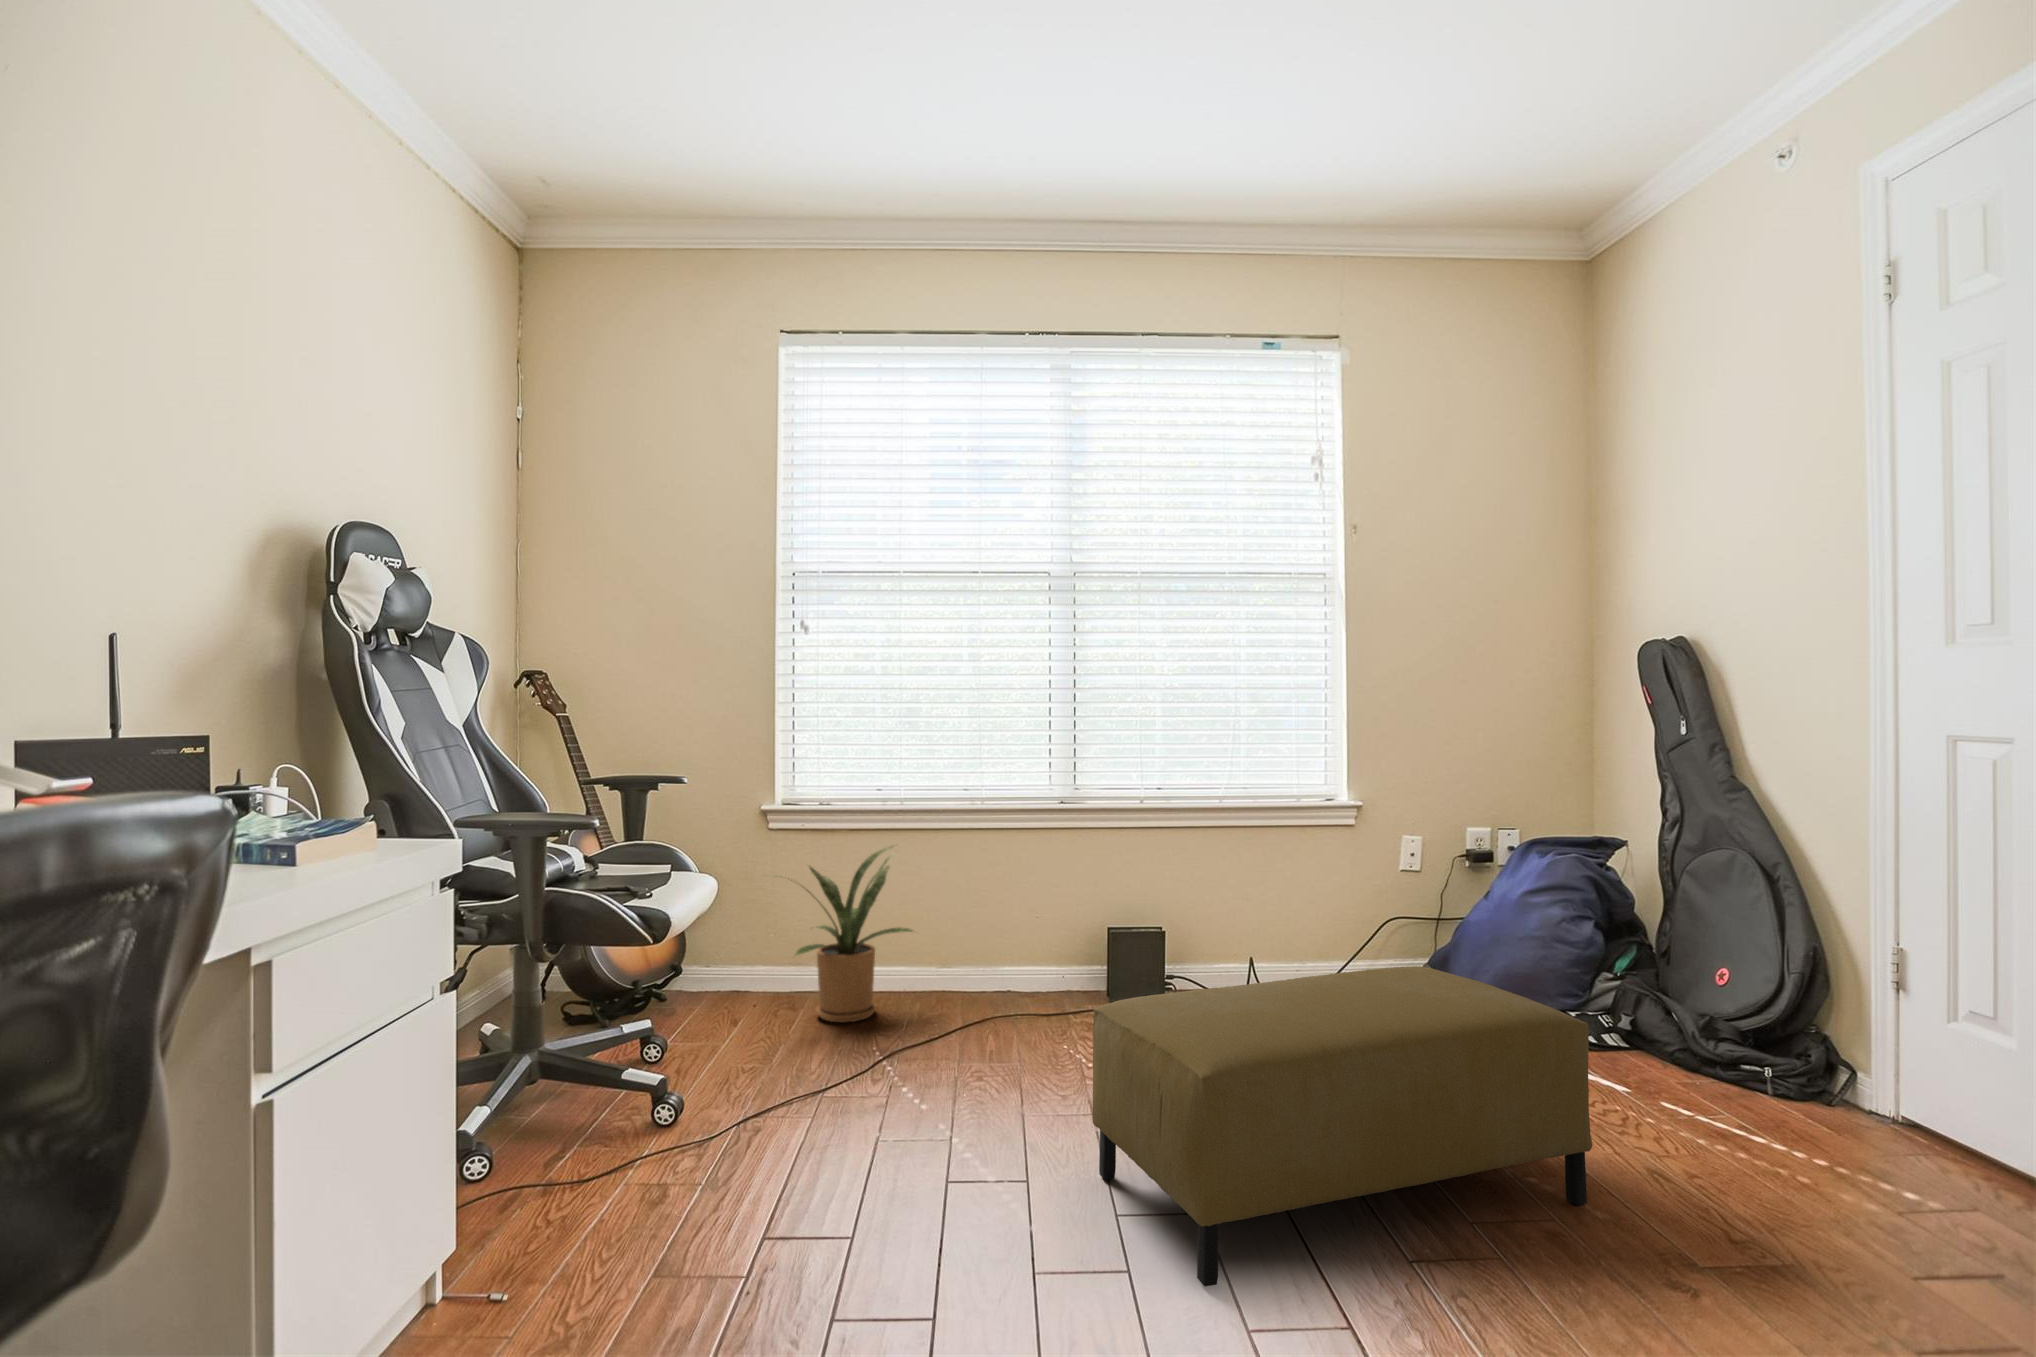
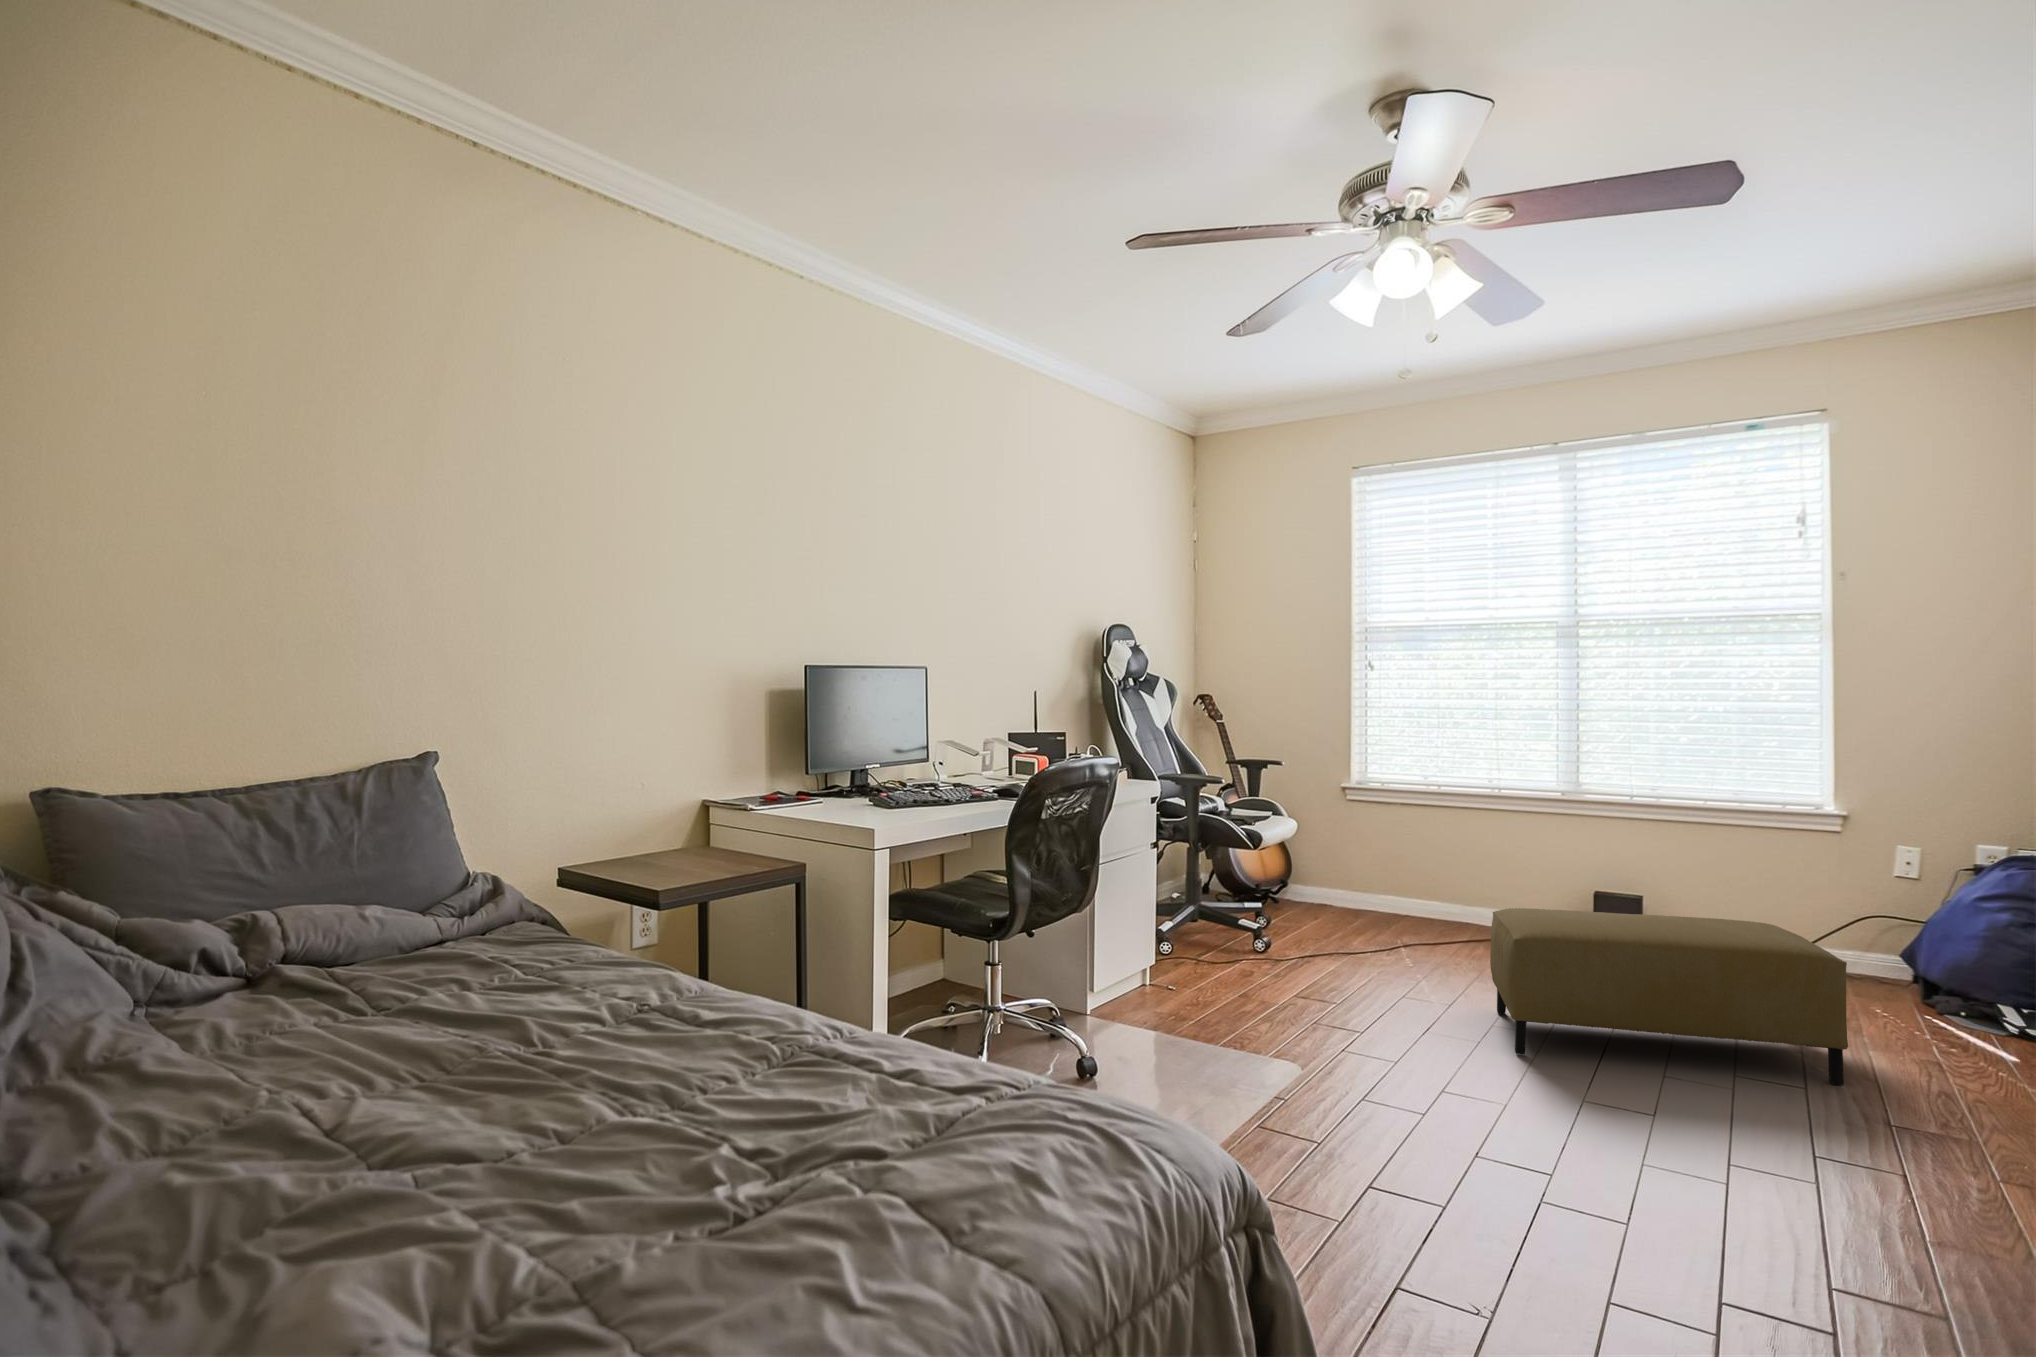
house plant: present [781,846,912,1022] -> none [1332,816,1444,928]

